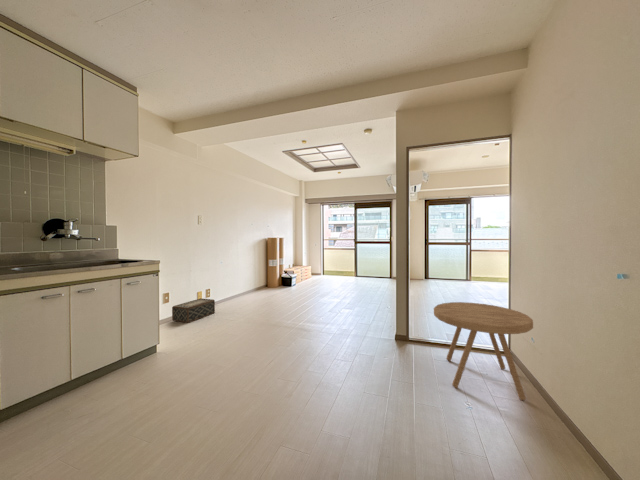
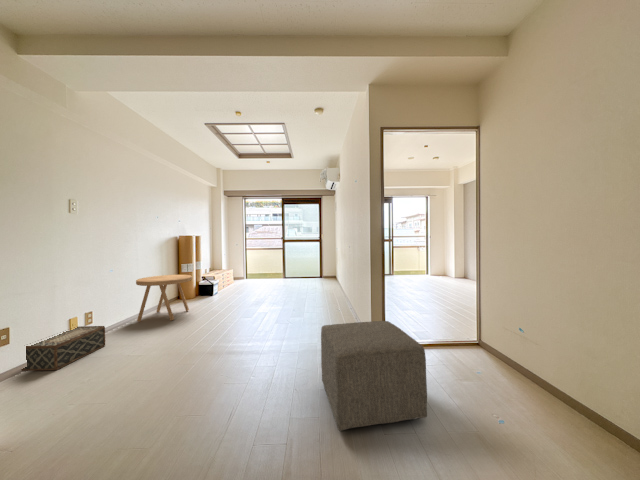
side table: present [434,302,533,400] -> present [136,275,192,322]
ottoman: none [329,314,401,391] -> present [321,321,427,431]

